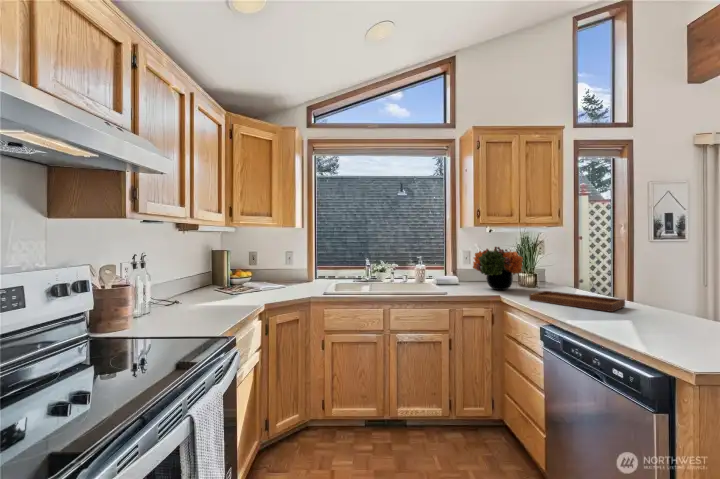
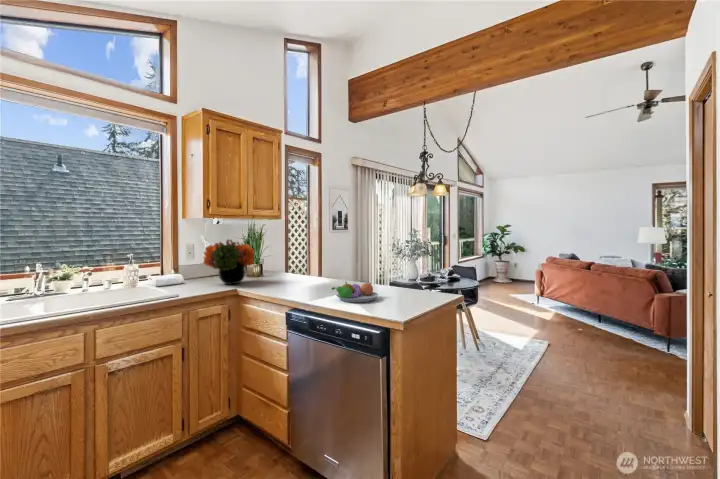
tray: present [529,279,625,312] -> none [268,266,336,291]
fruit bowl: none [599,302,682,334] -> present [332,282,378,303]

